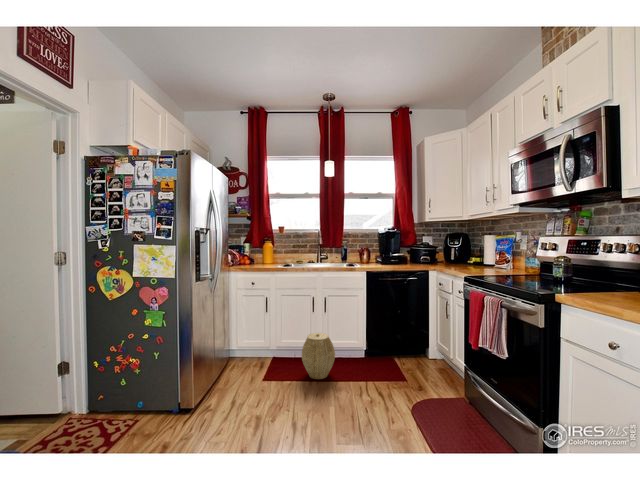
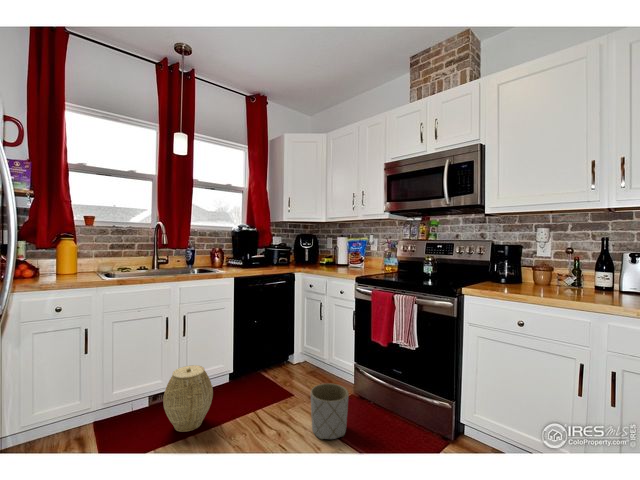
planter: none [395,372,432,424] -> present [311,383,348,440]

